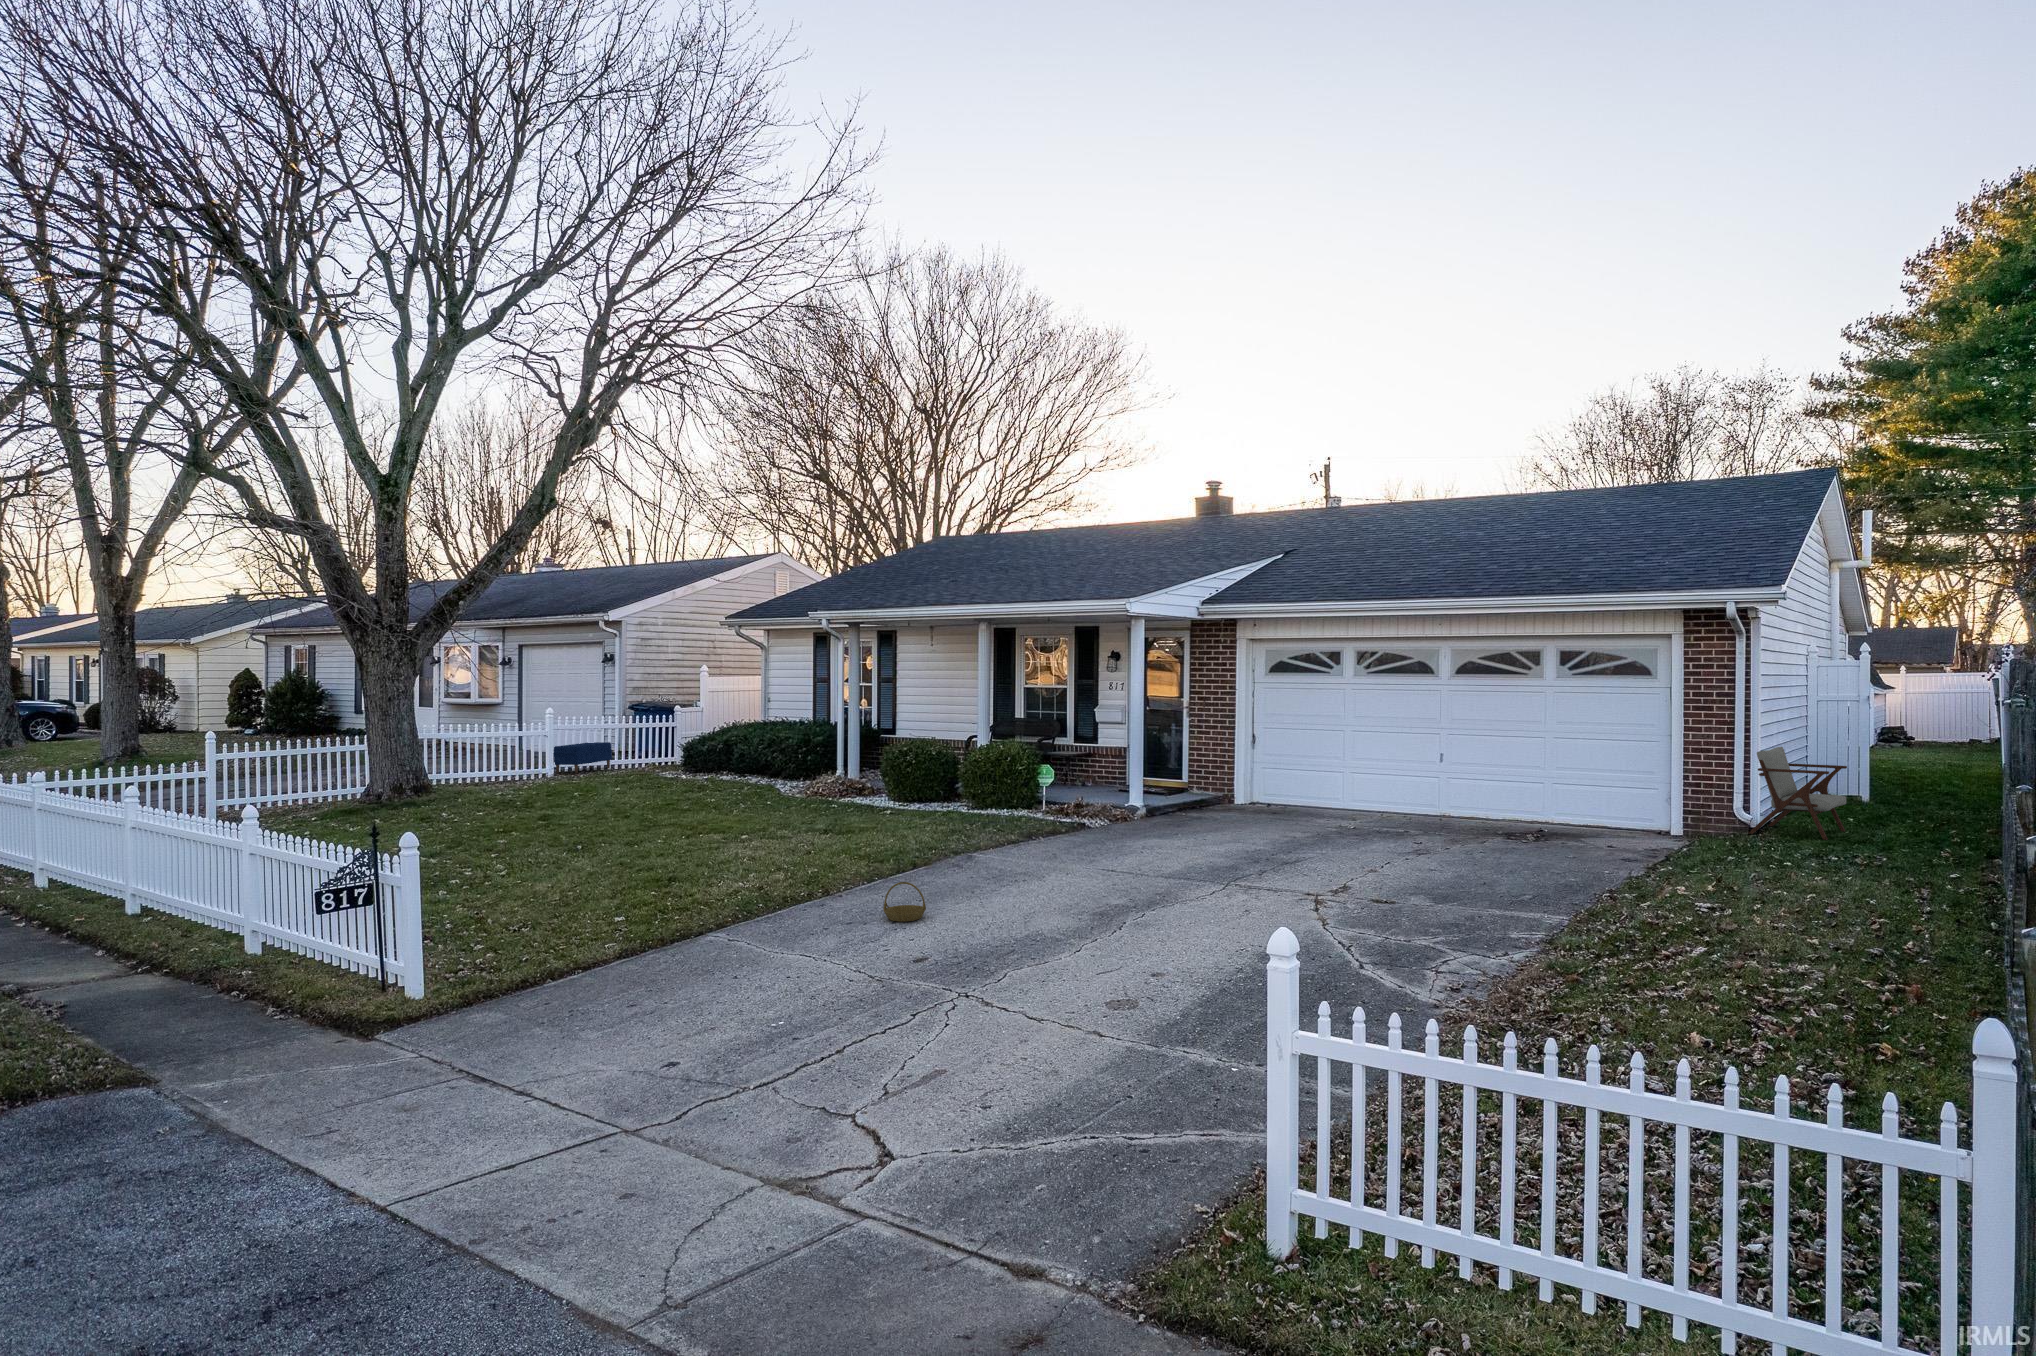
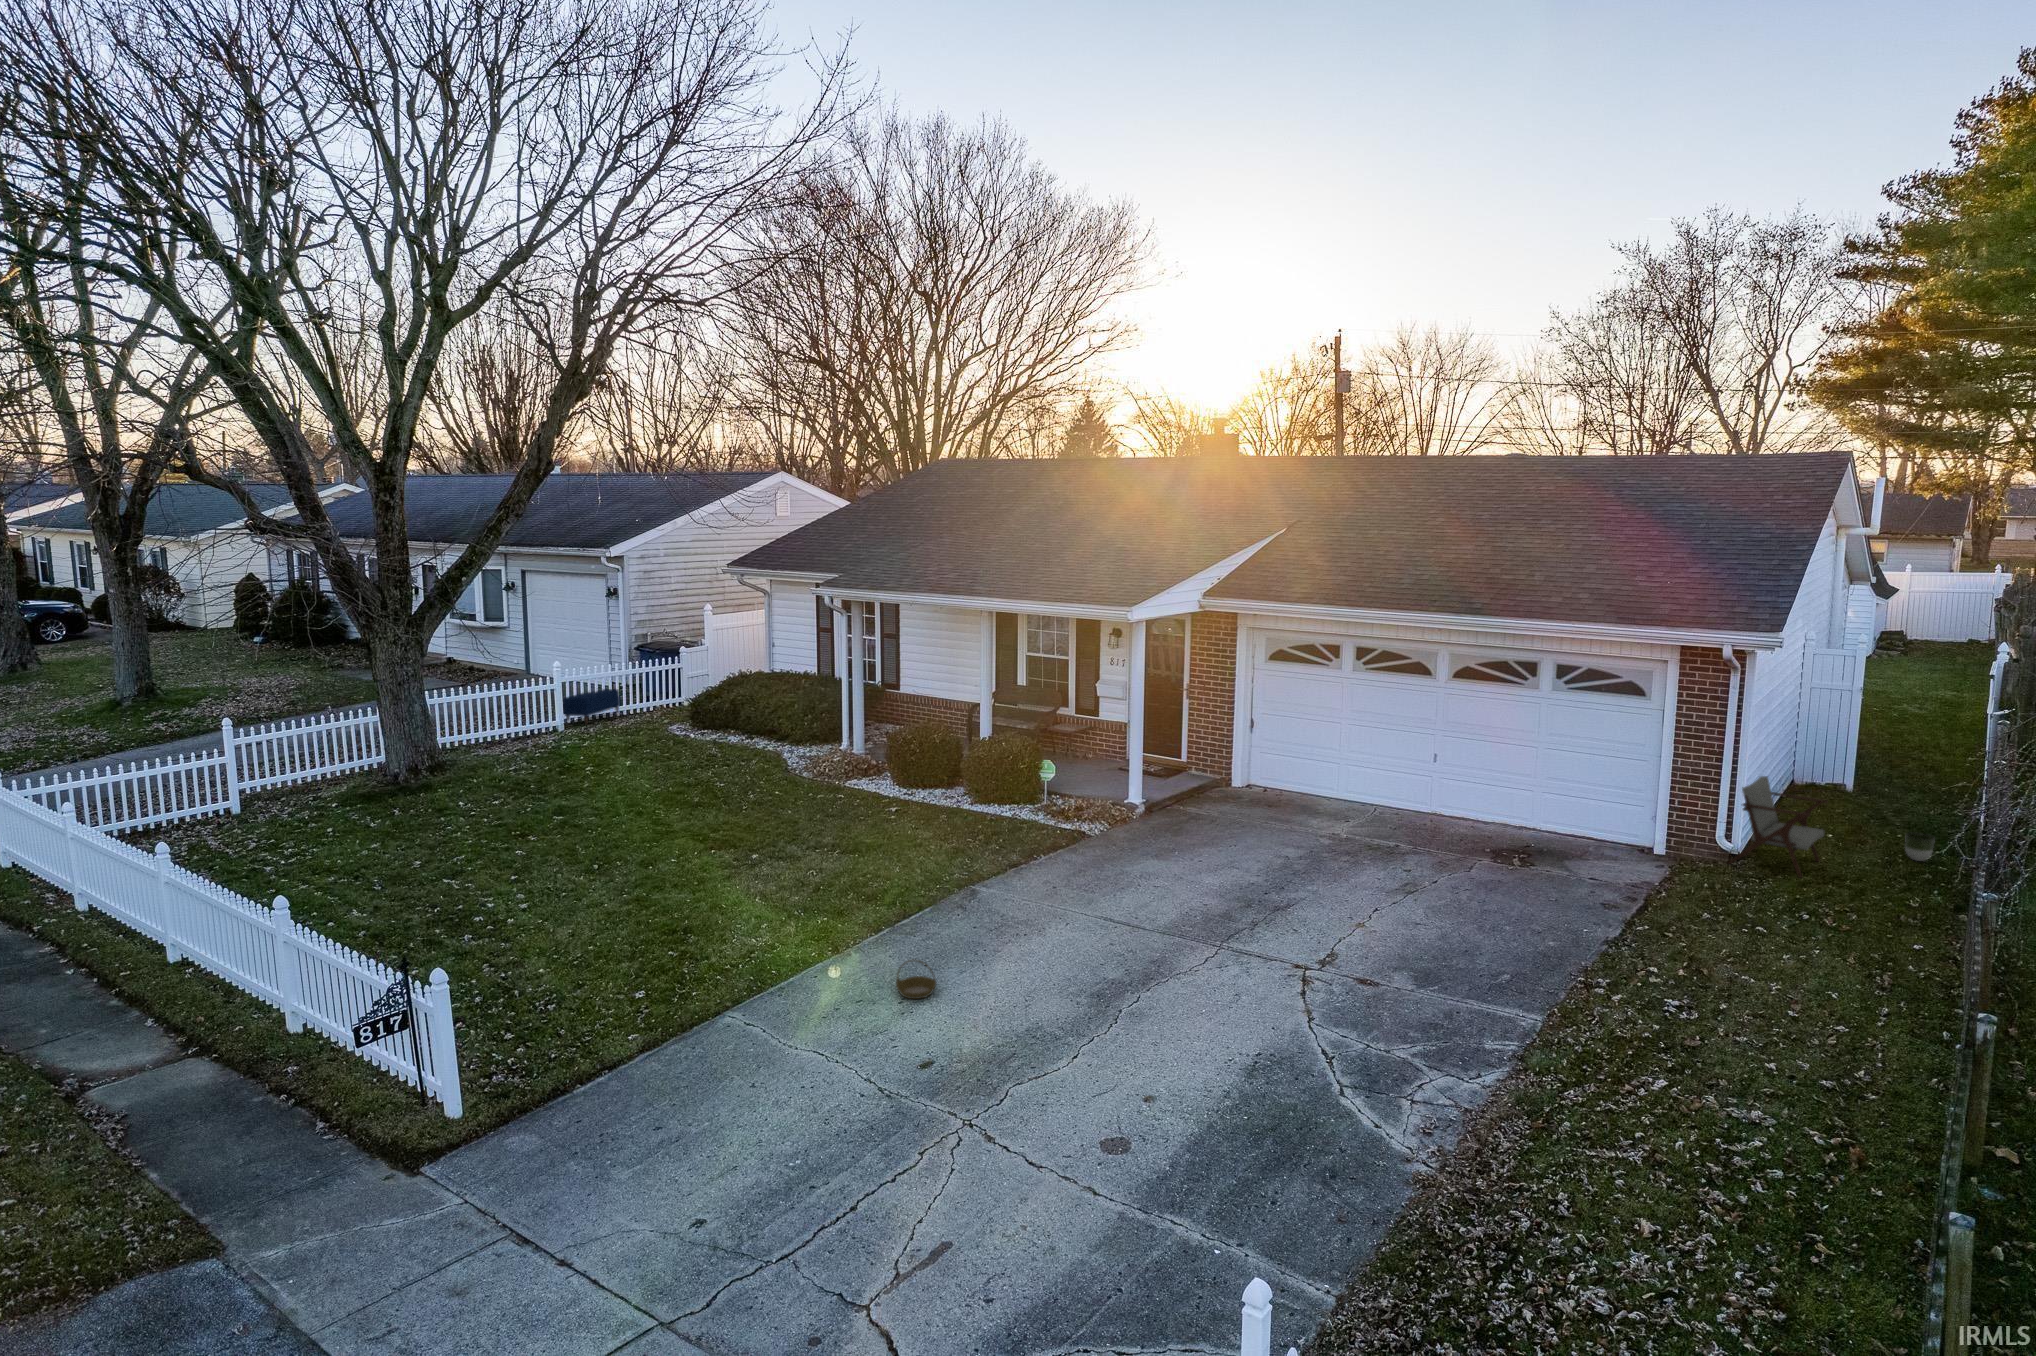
planter: none [1932,805,1962,833] -> present [1905,833,1935,861]

